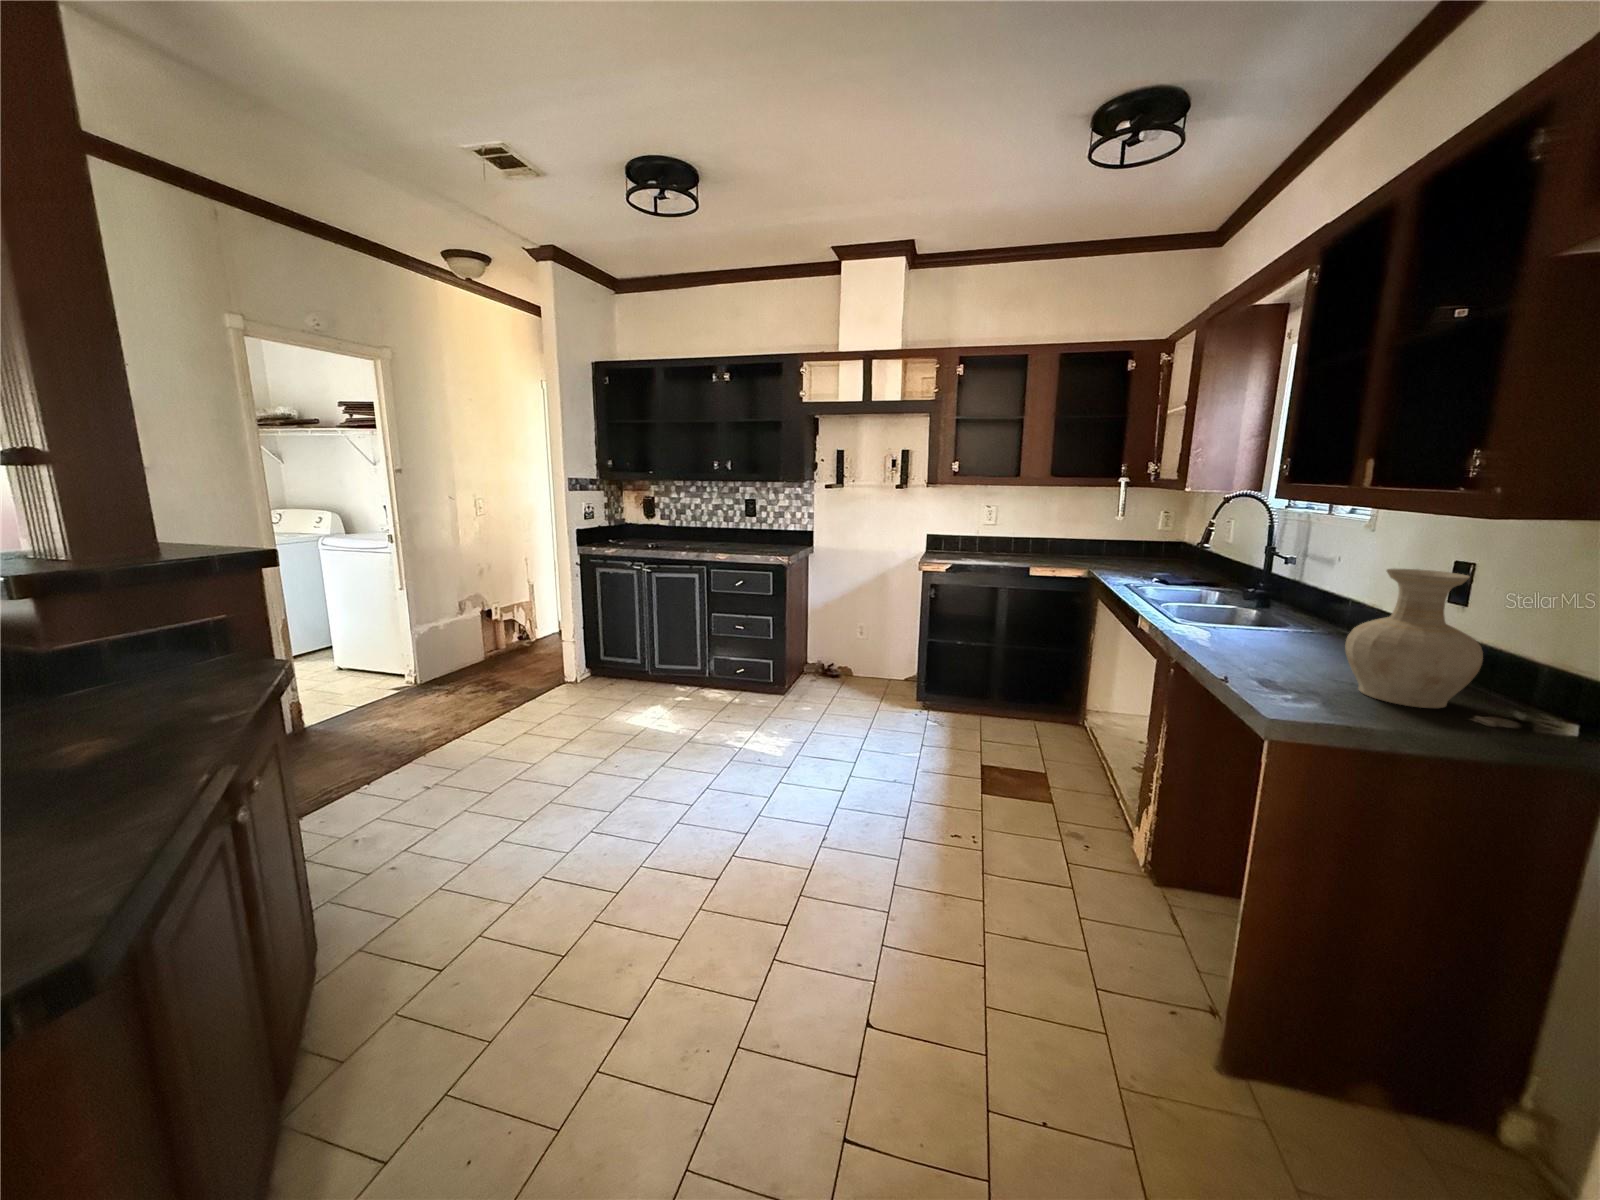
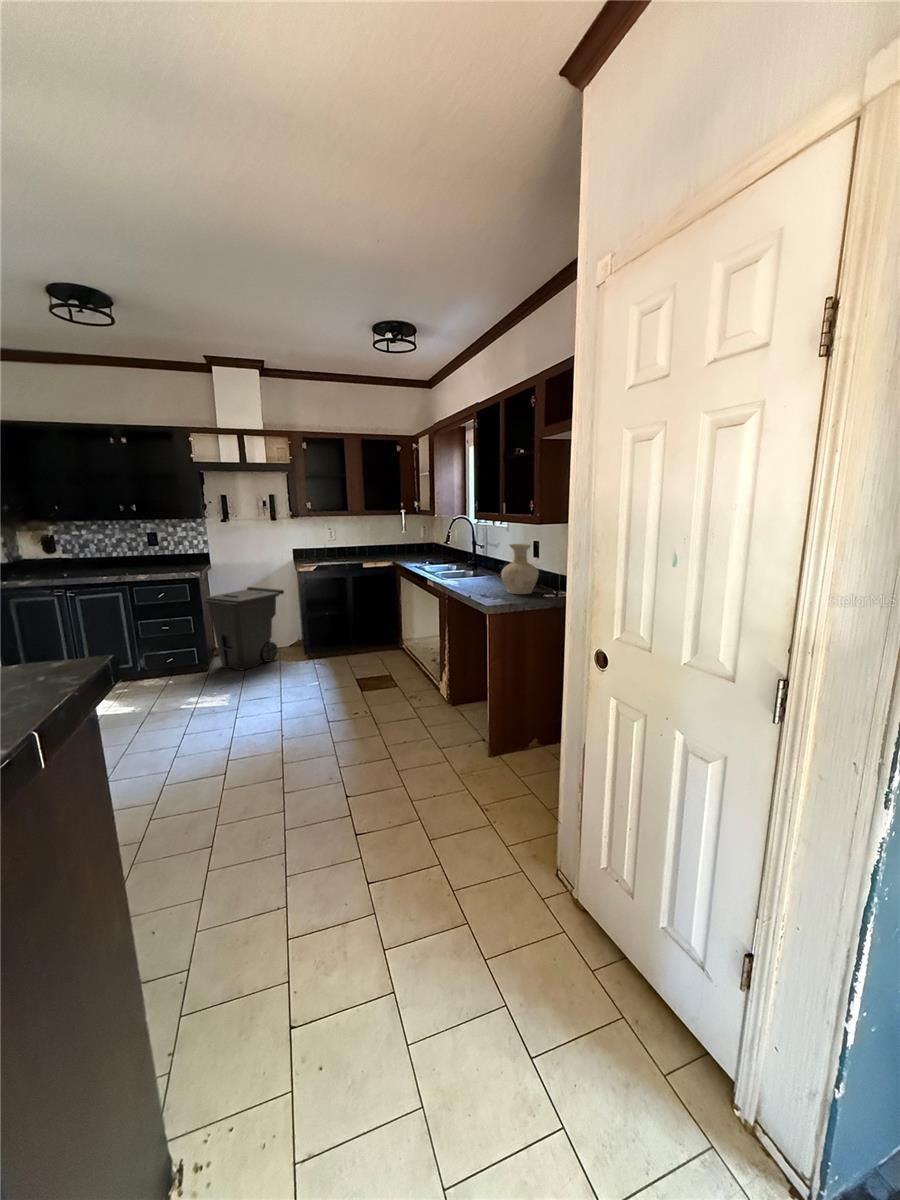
trash can: none [791,583,901,704] -> present [204,587,284,670]

